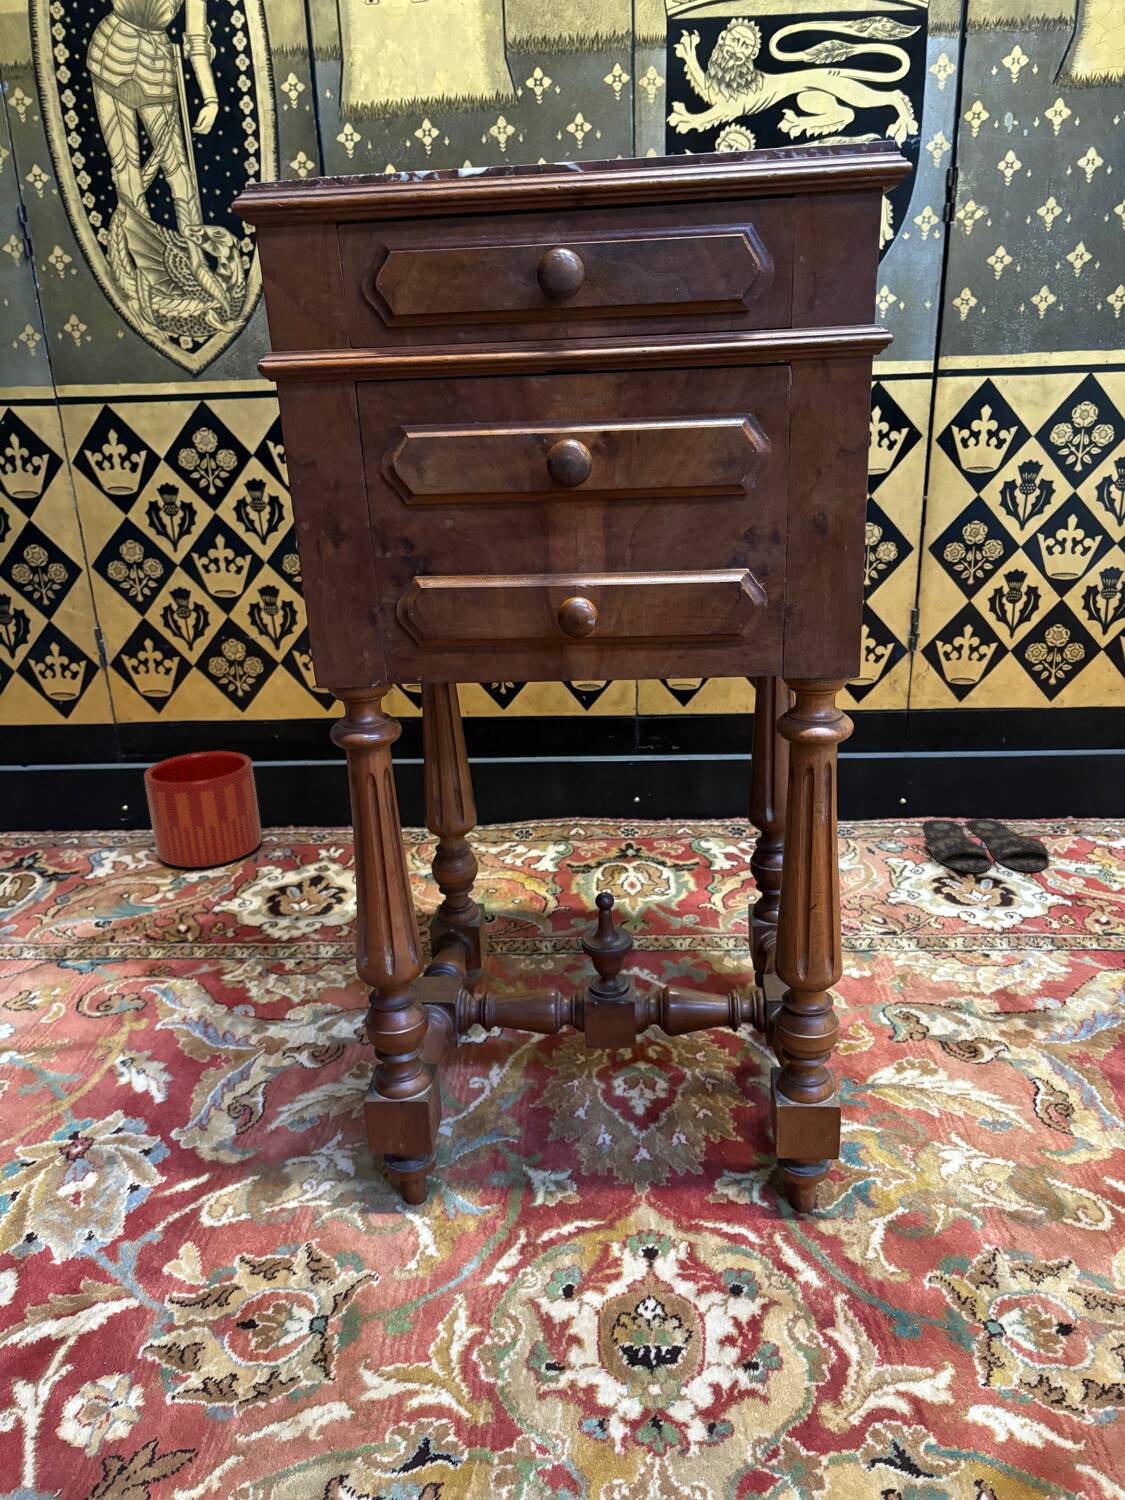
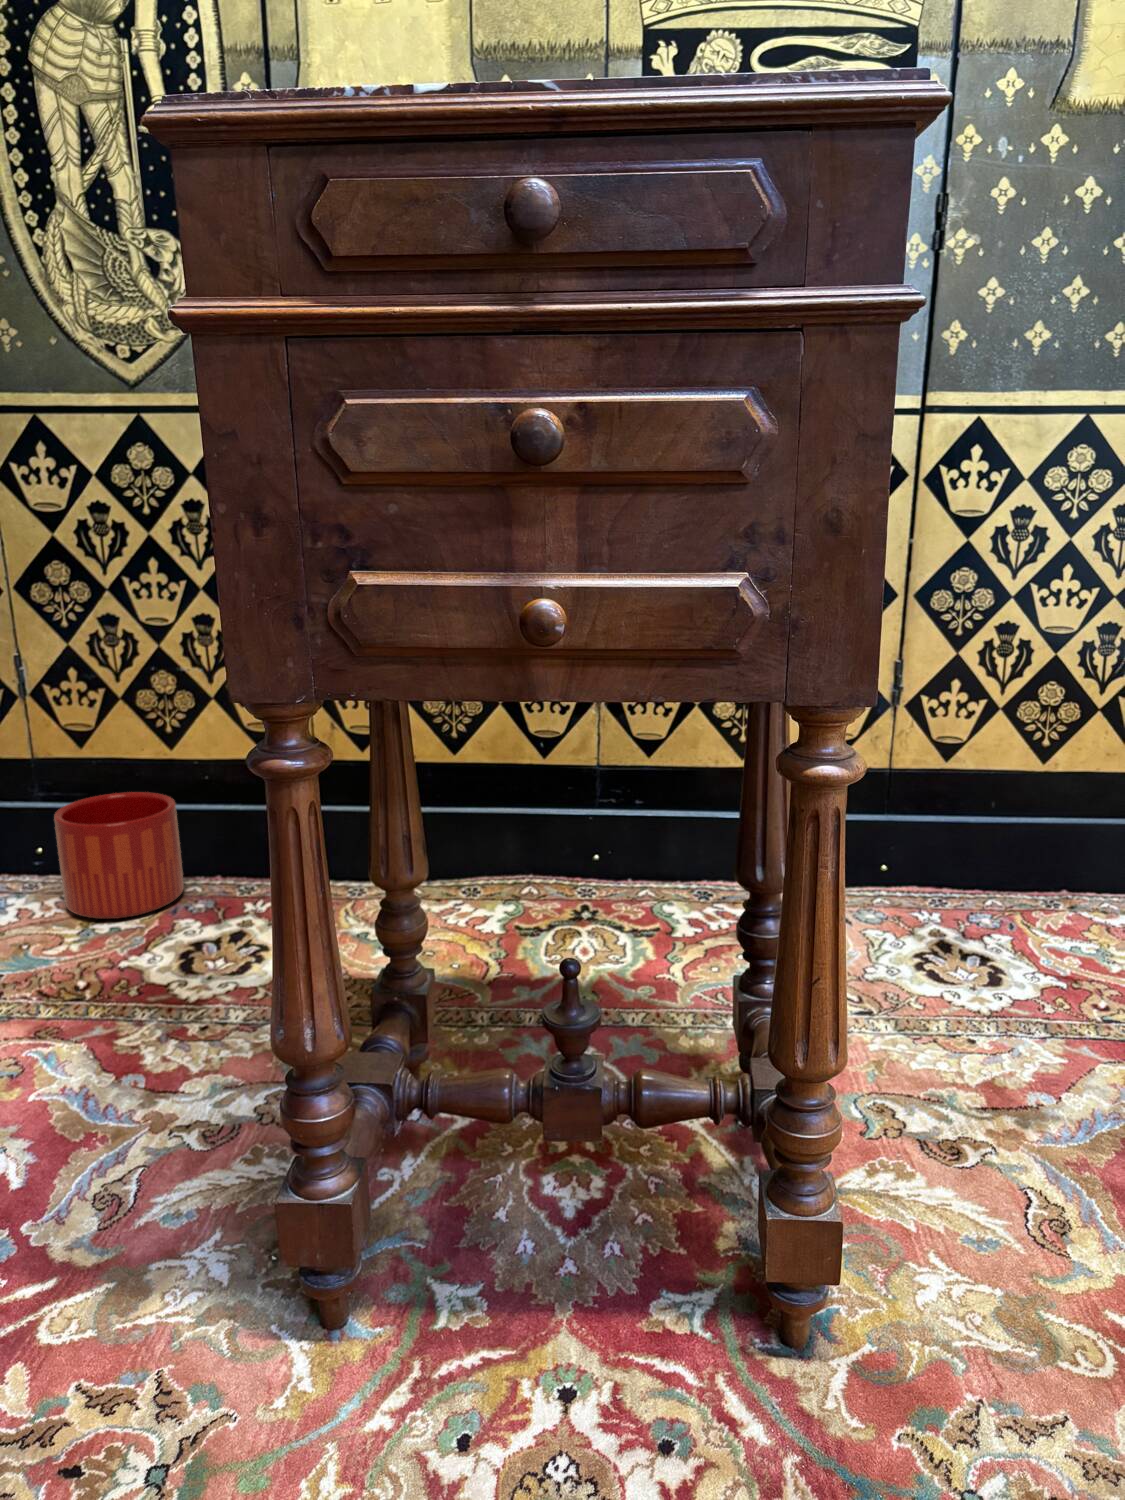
slippers: present [923,819,1049,873] -> none [906,889,1043,949]

